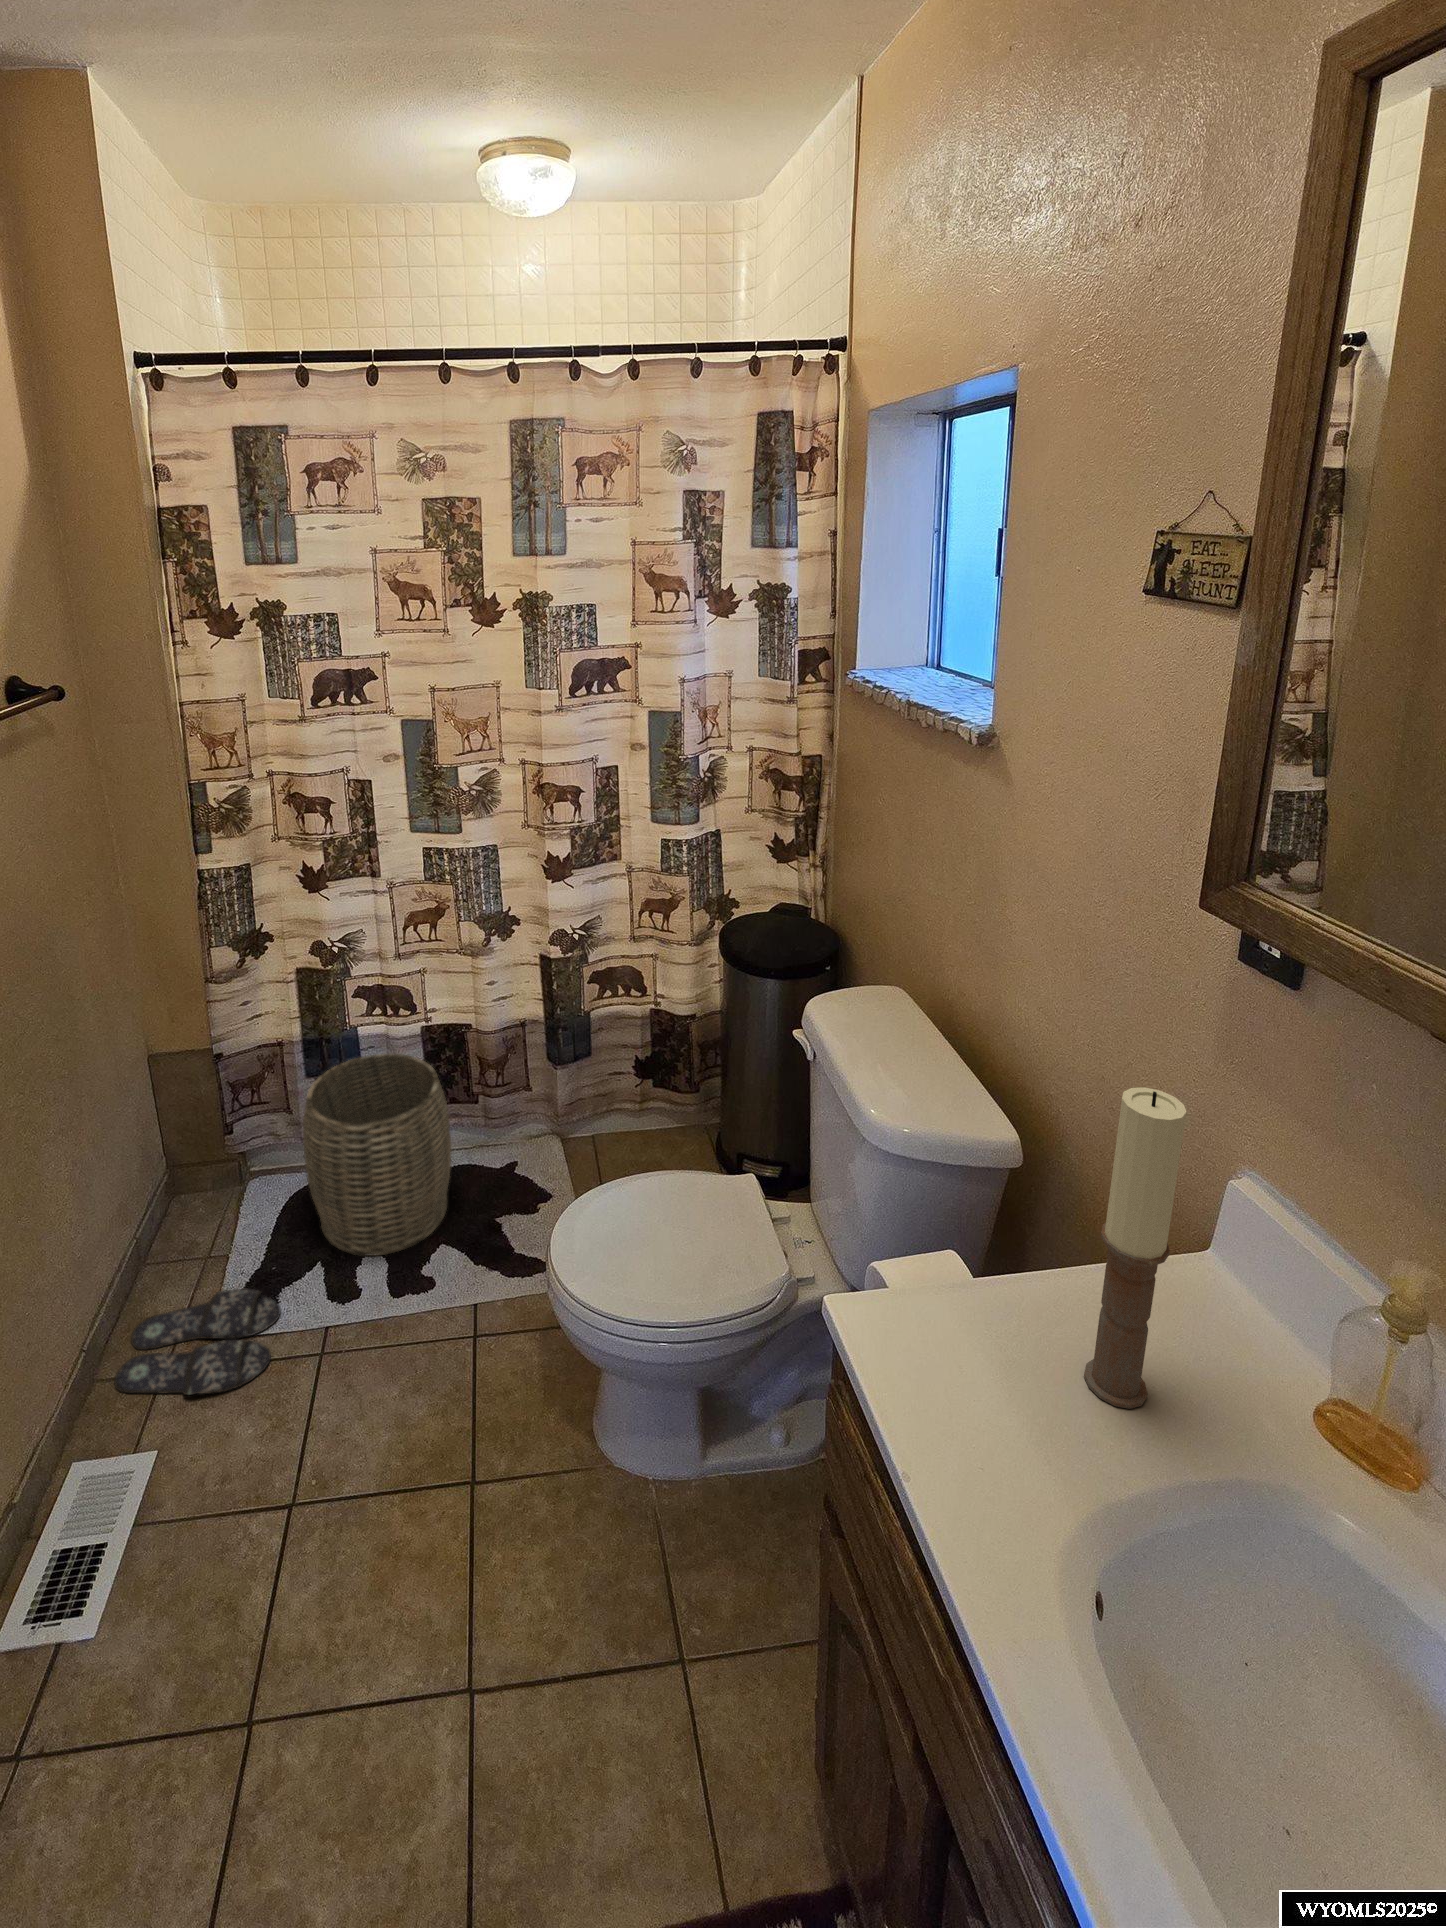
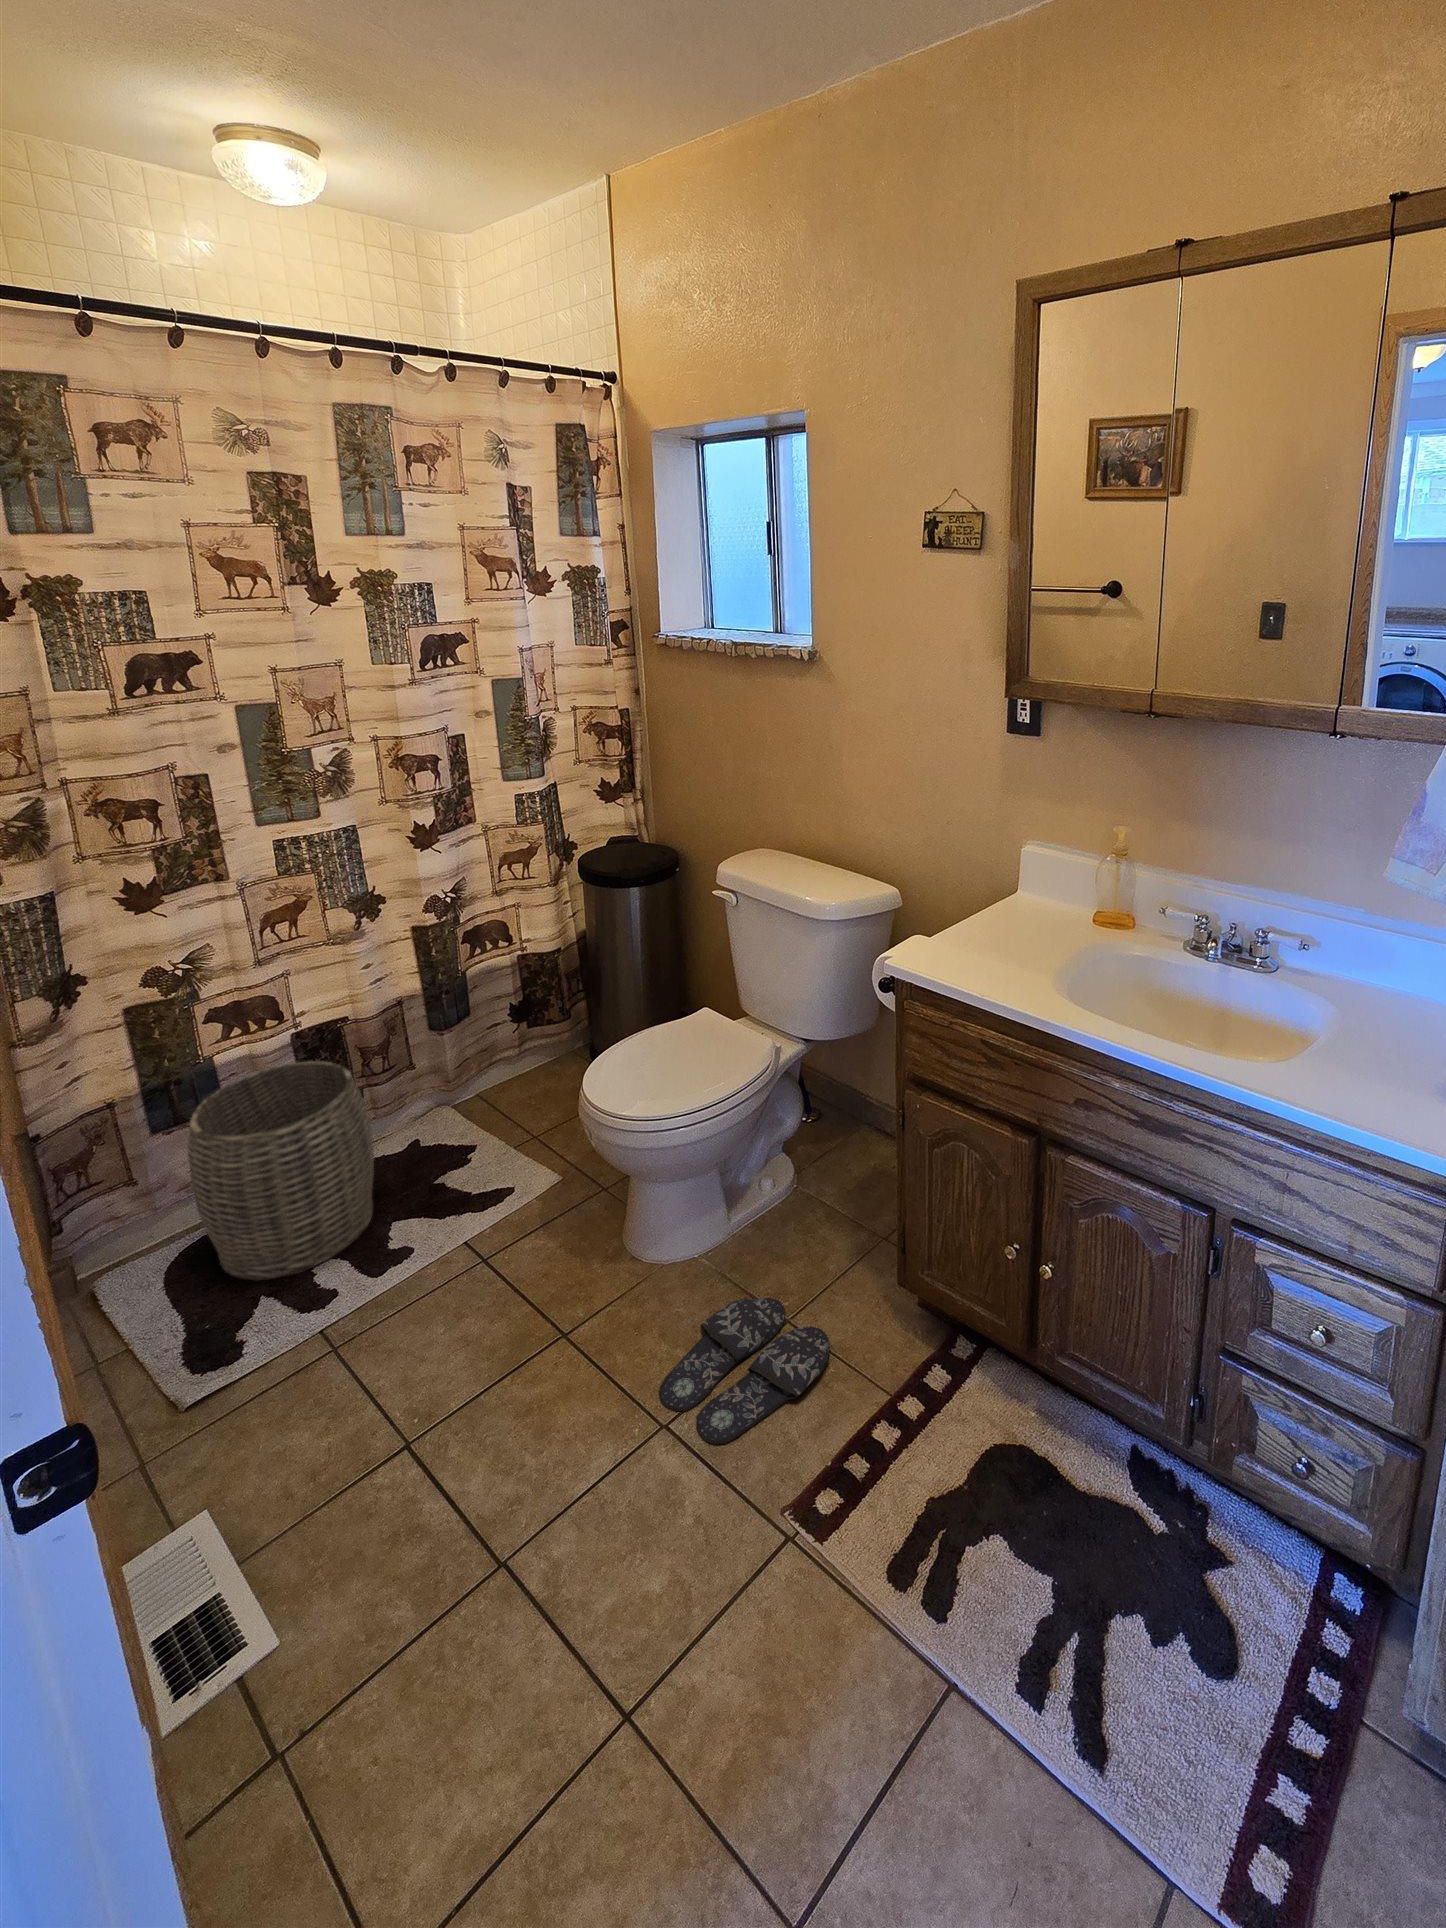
candle: present [1084,1087,1186,1409] -> none [1016,762,1048,938]
slippers: present [114,1289,281,1395] -> present [659,1297,829,1445]

